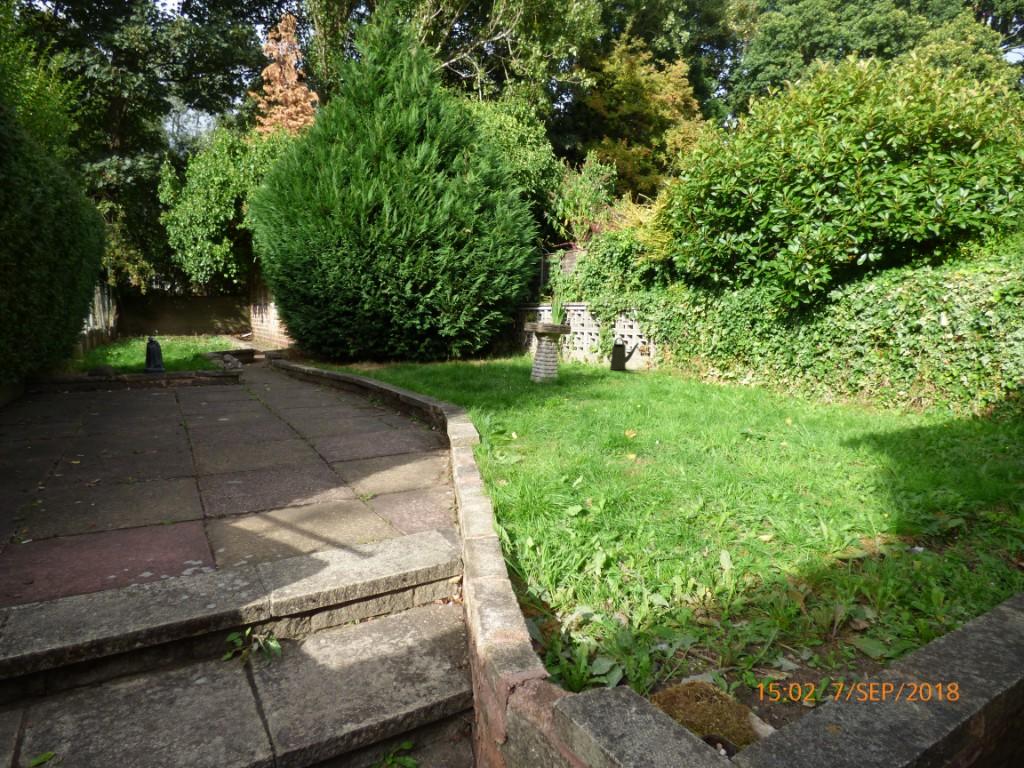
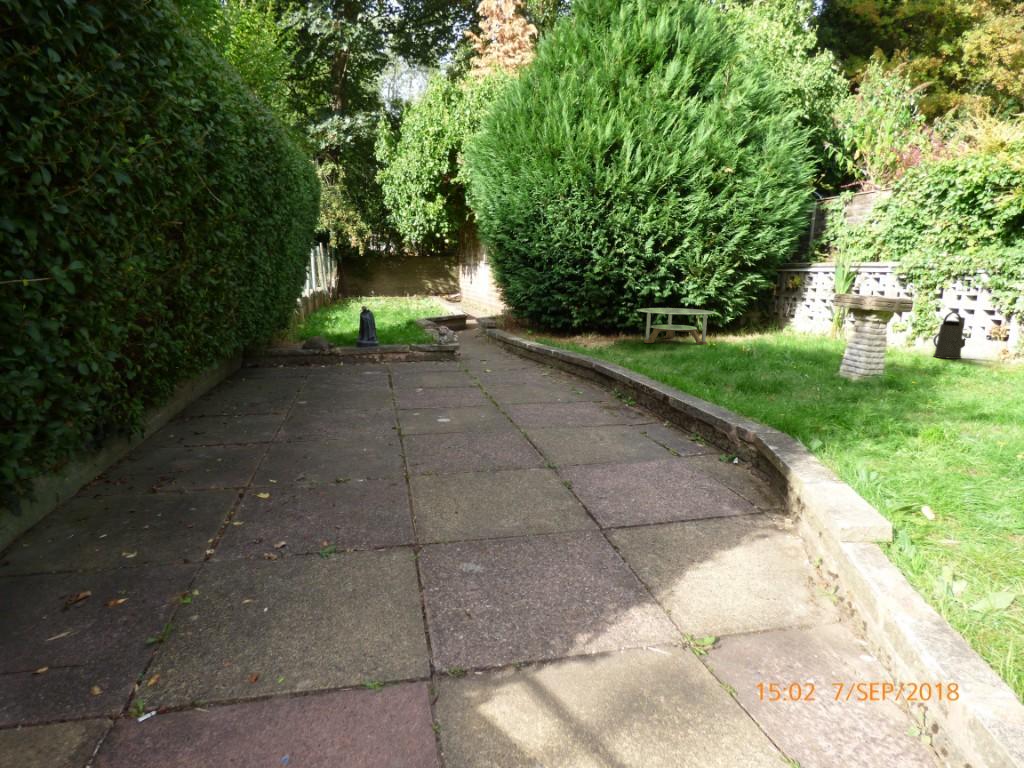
round table: none [402,338,463,366] -> present [637,308,715,344]

